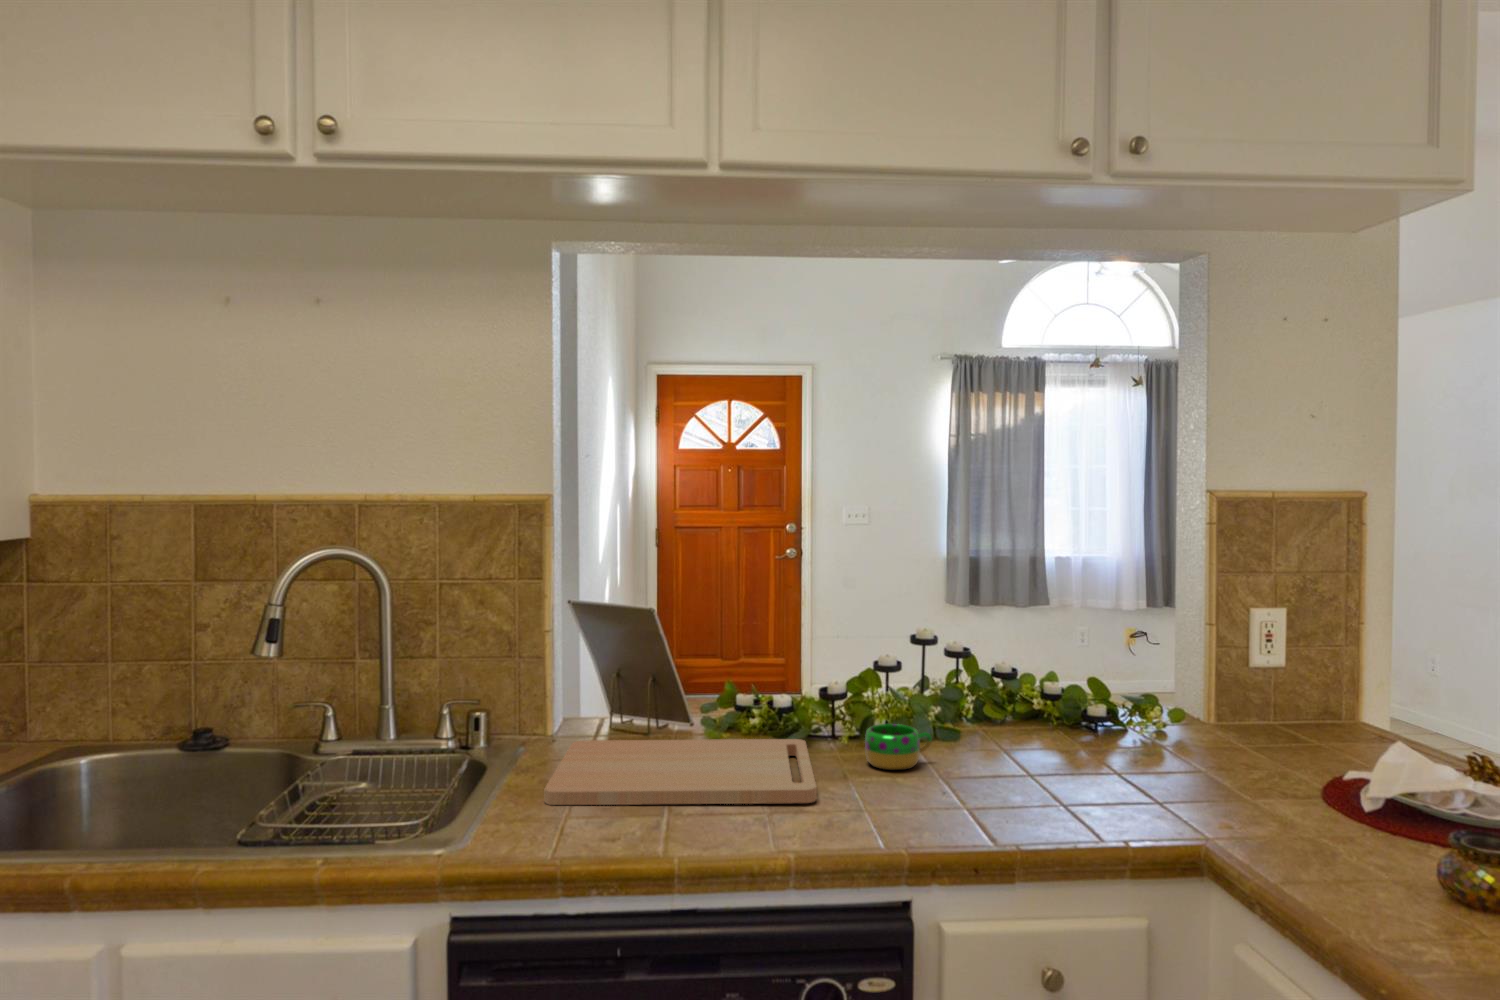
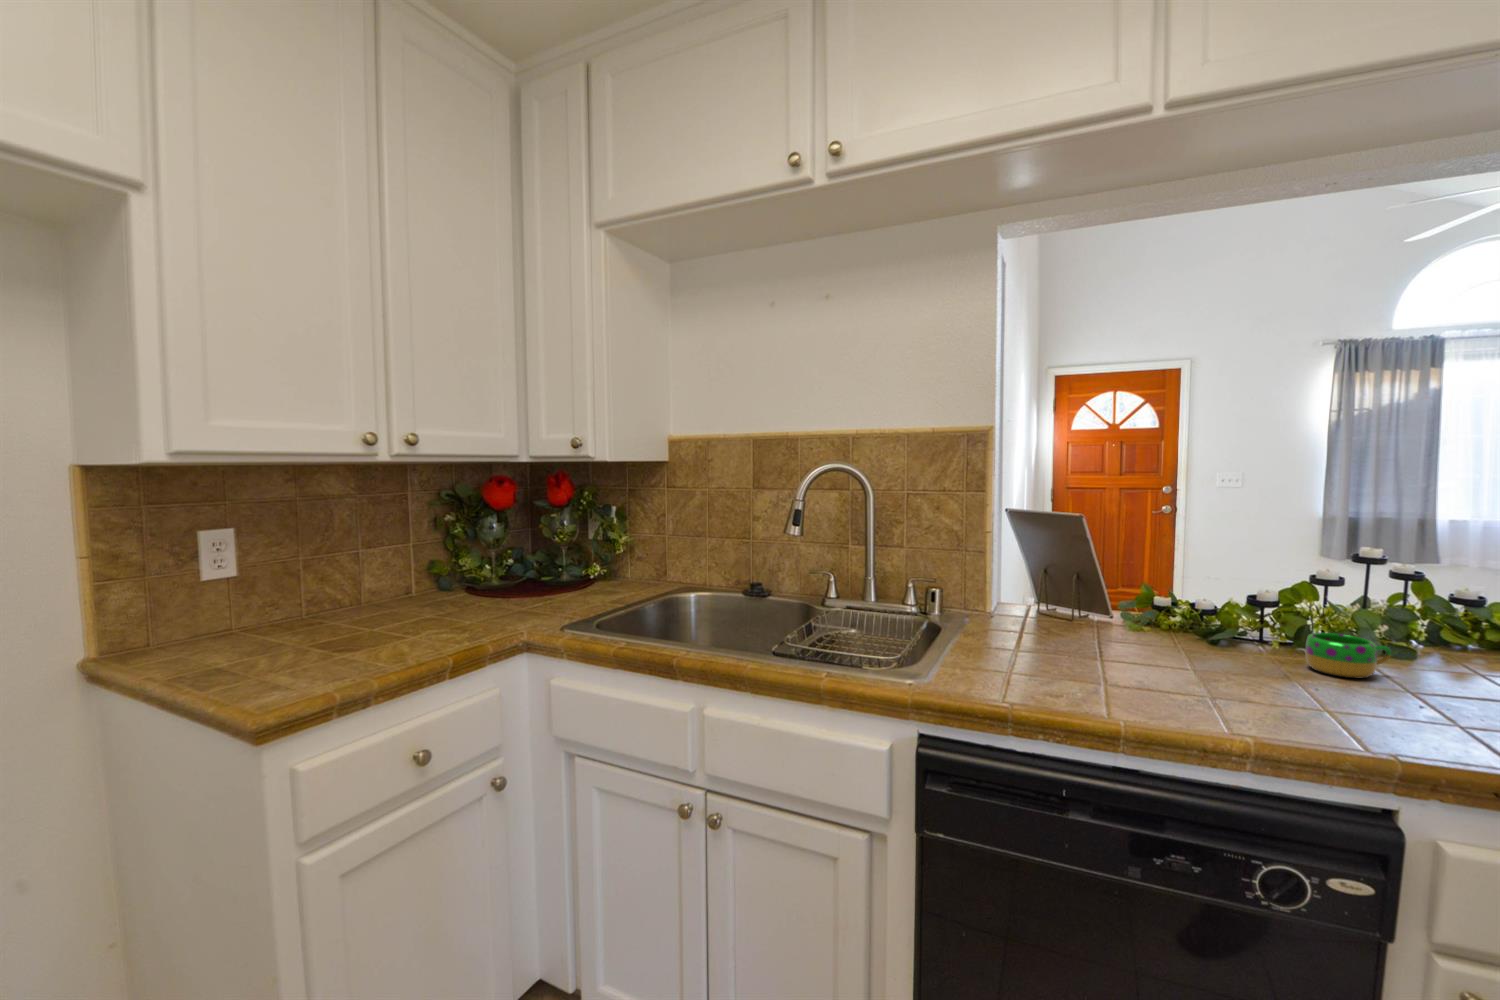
cutting board: present [544,739,817,805] -> none [991,617,1261,692]

